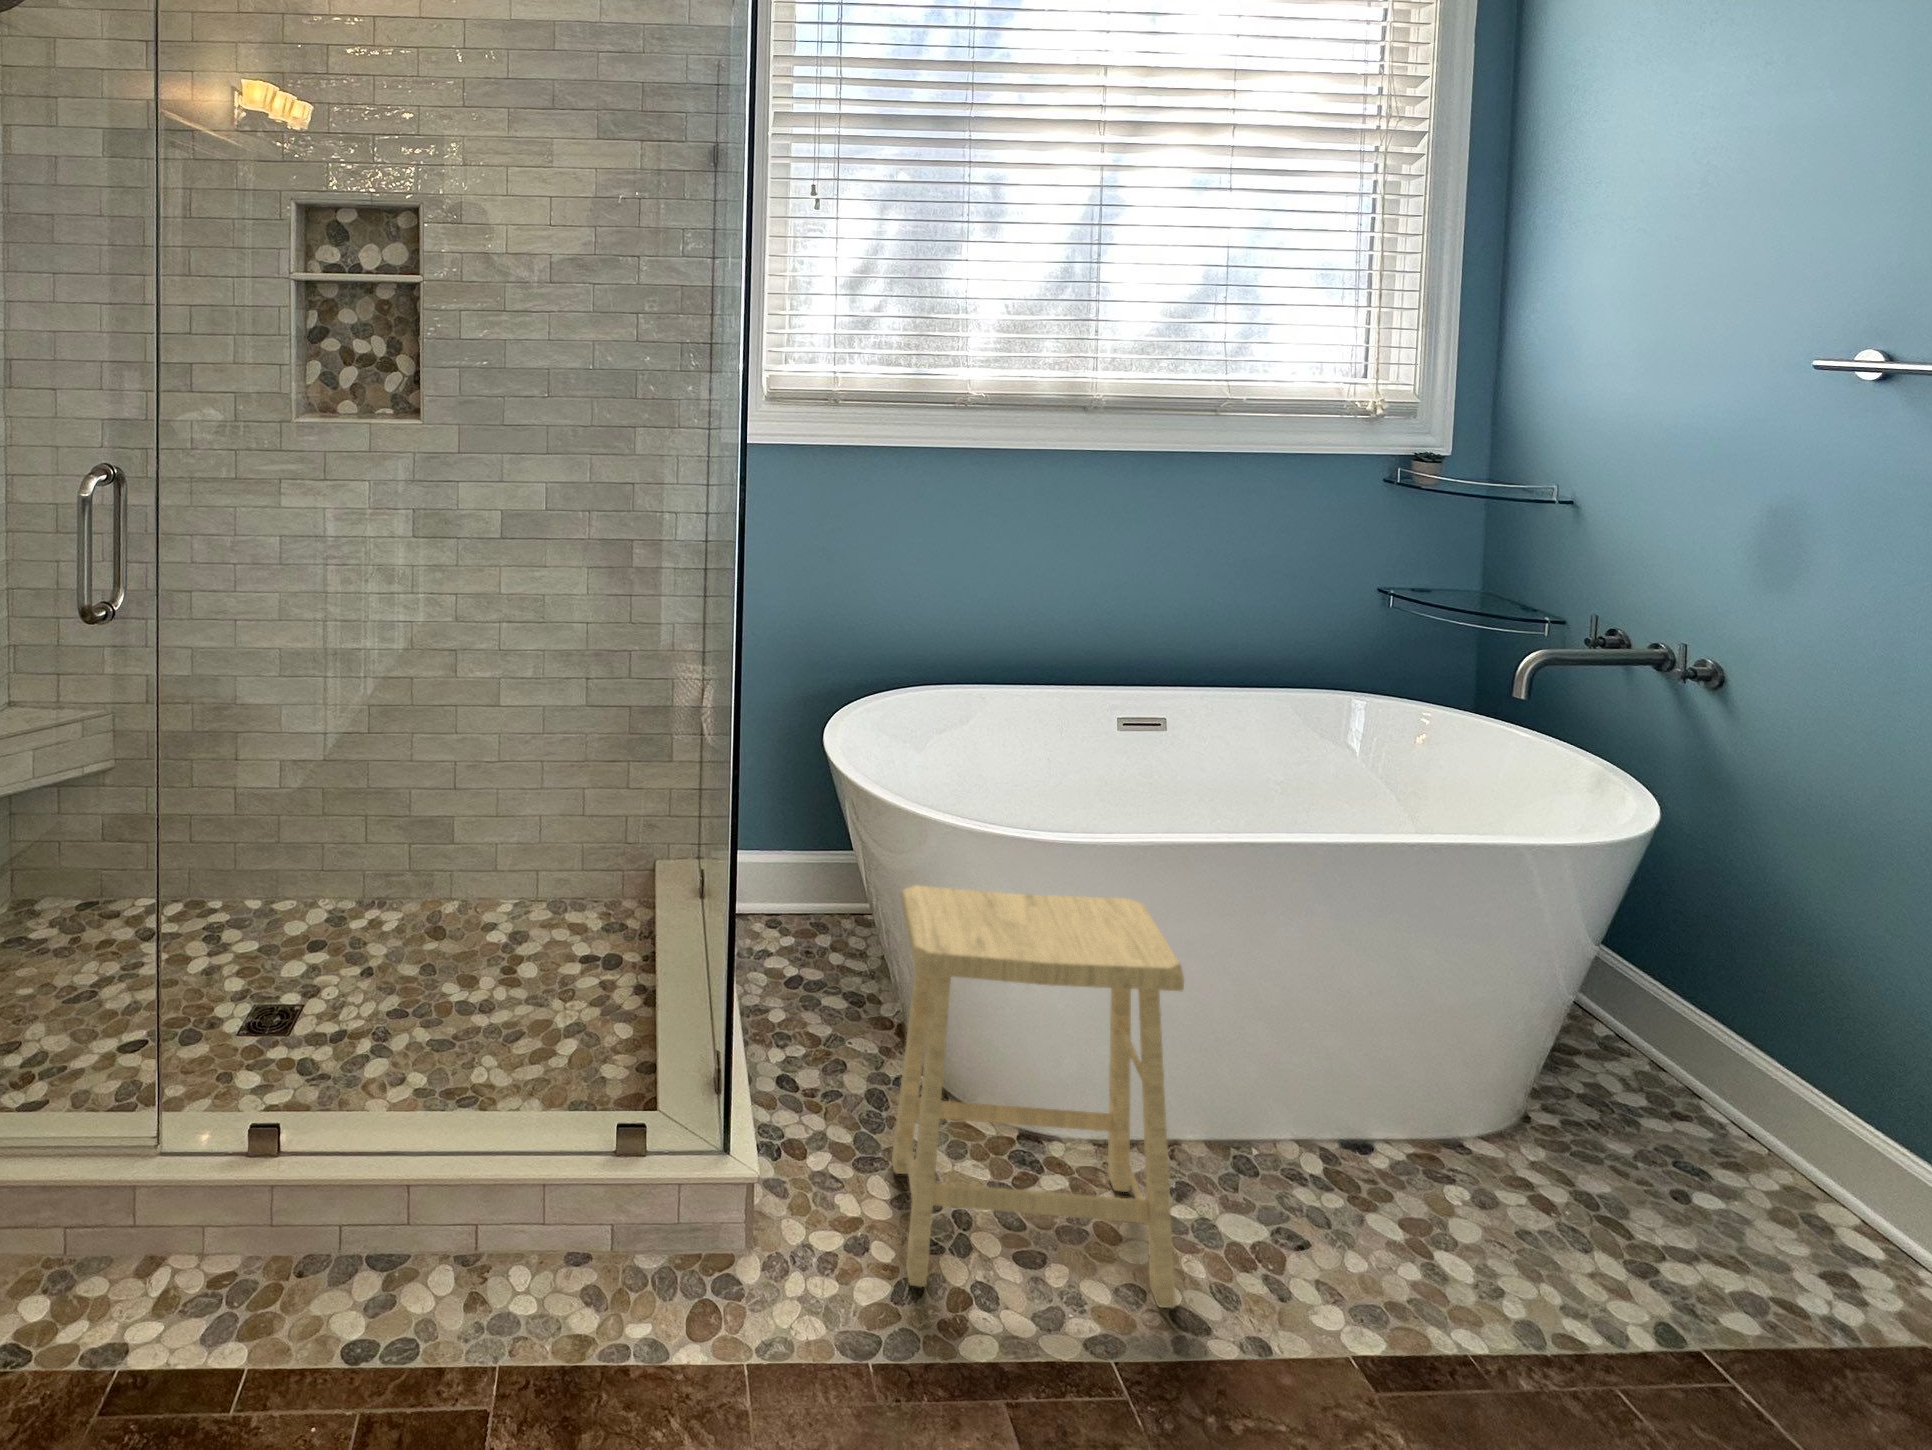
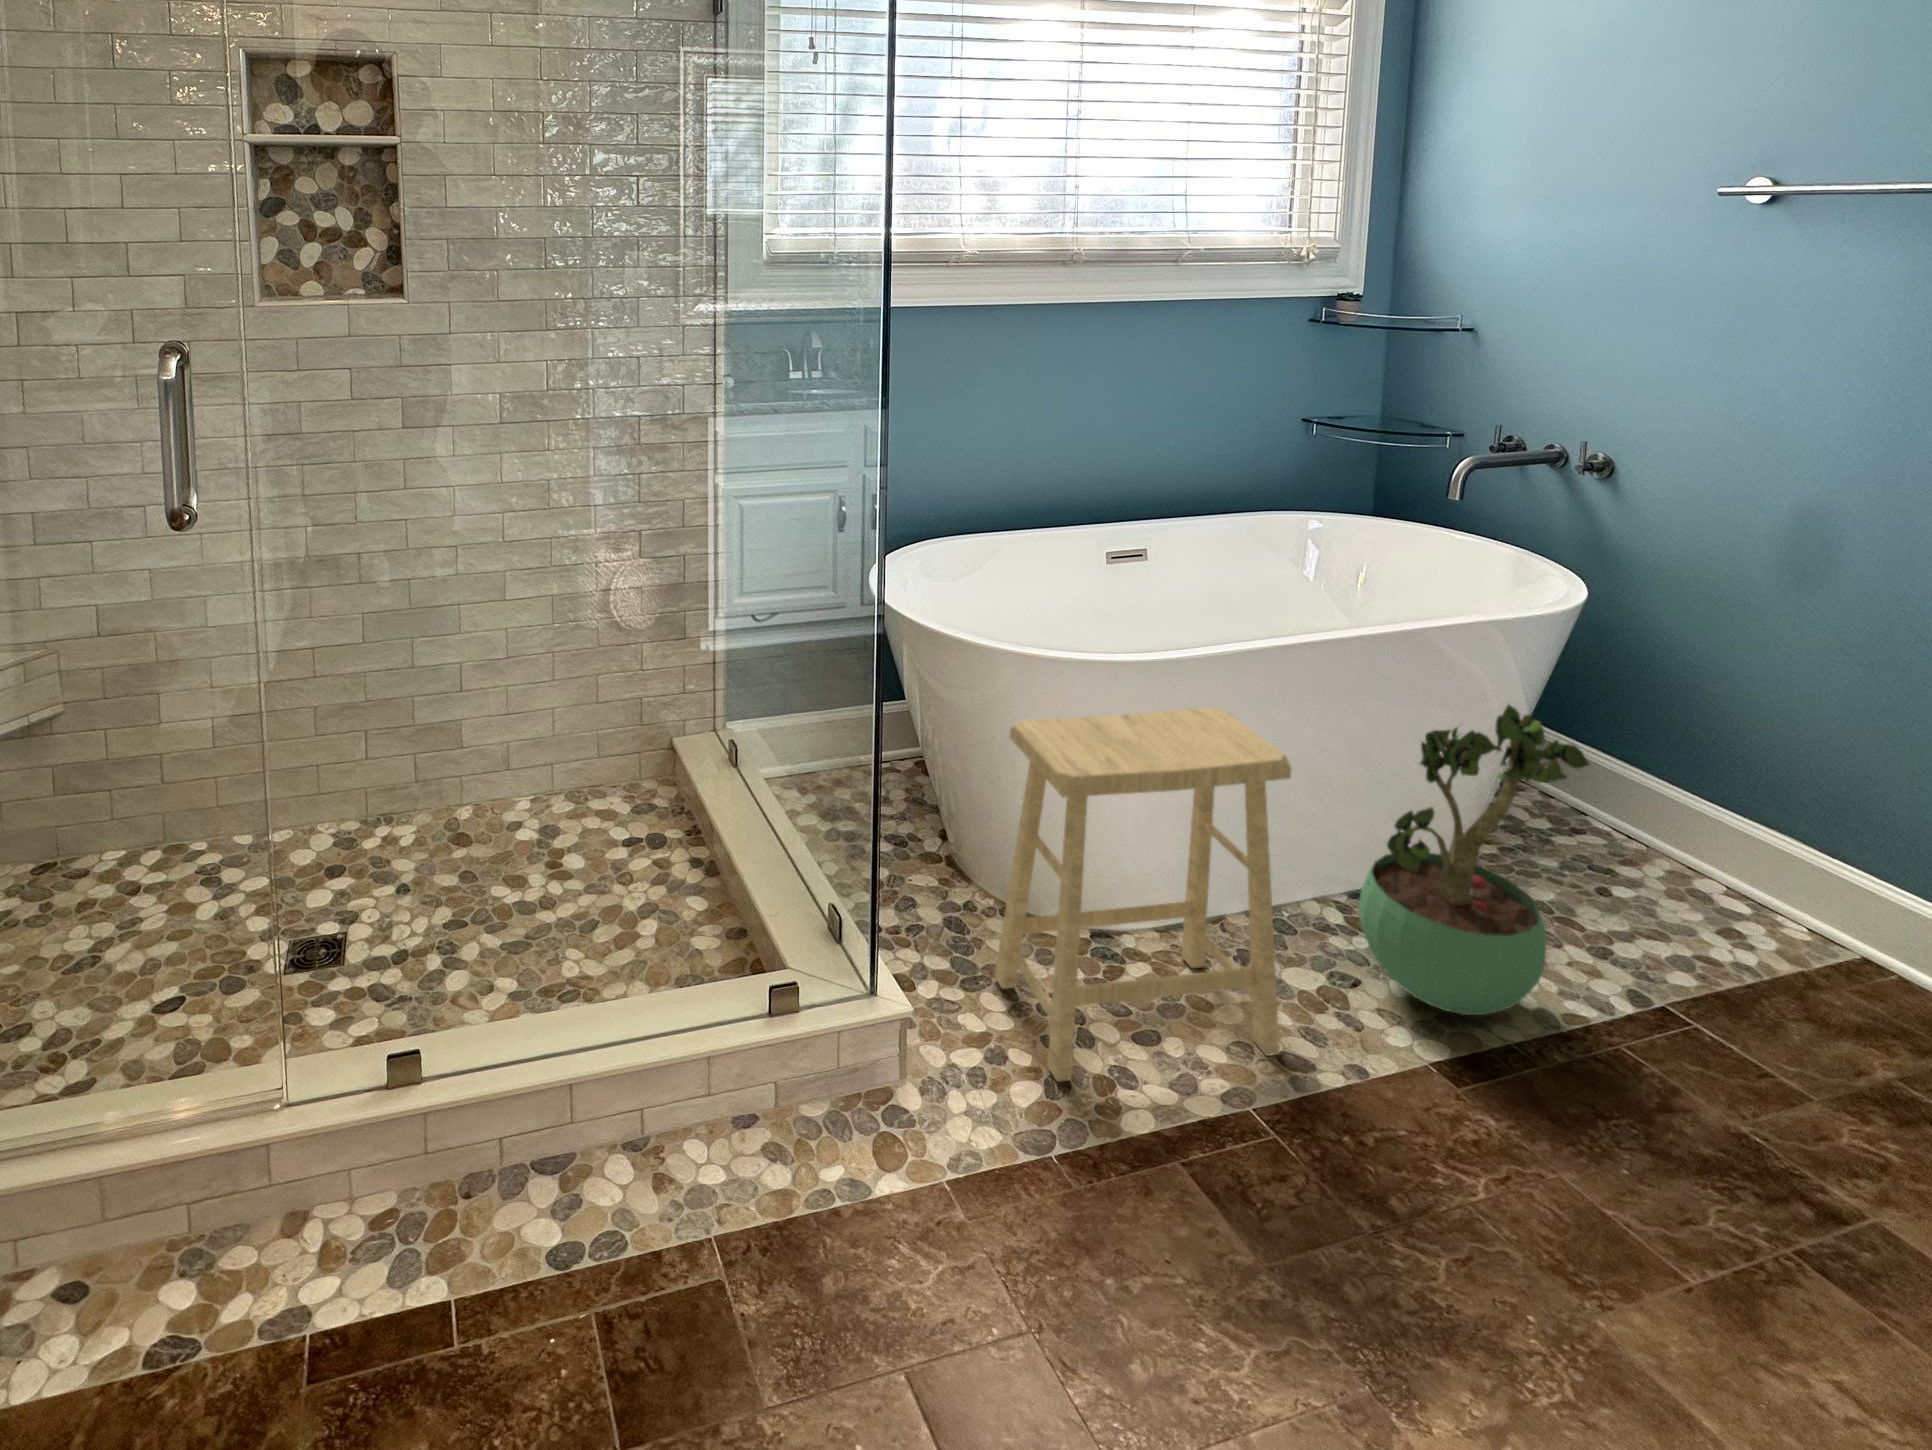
potted plant: none [1307,942,1580,1314] -> present [1359,705,1589,1015]

